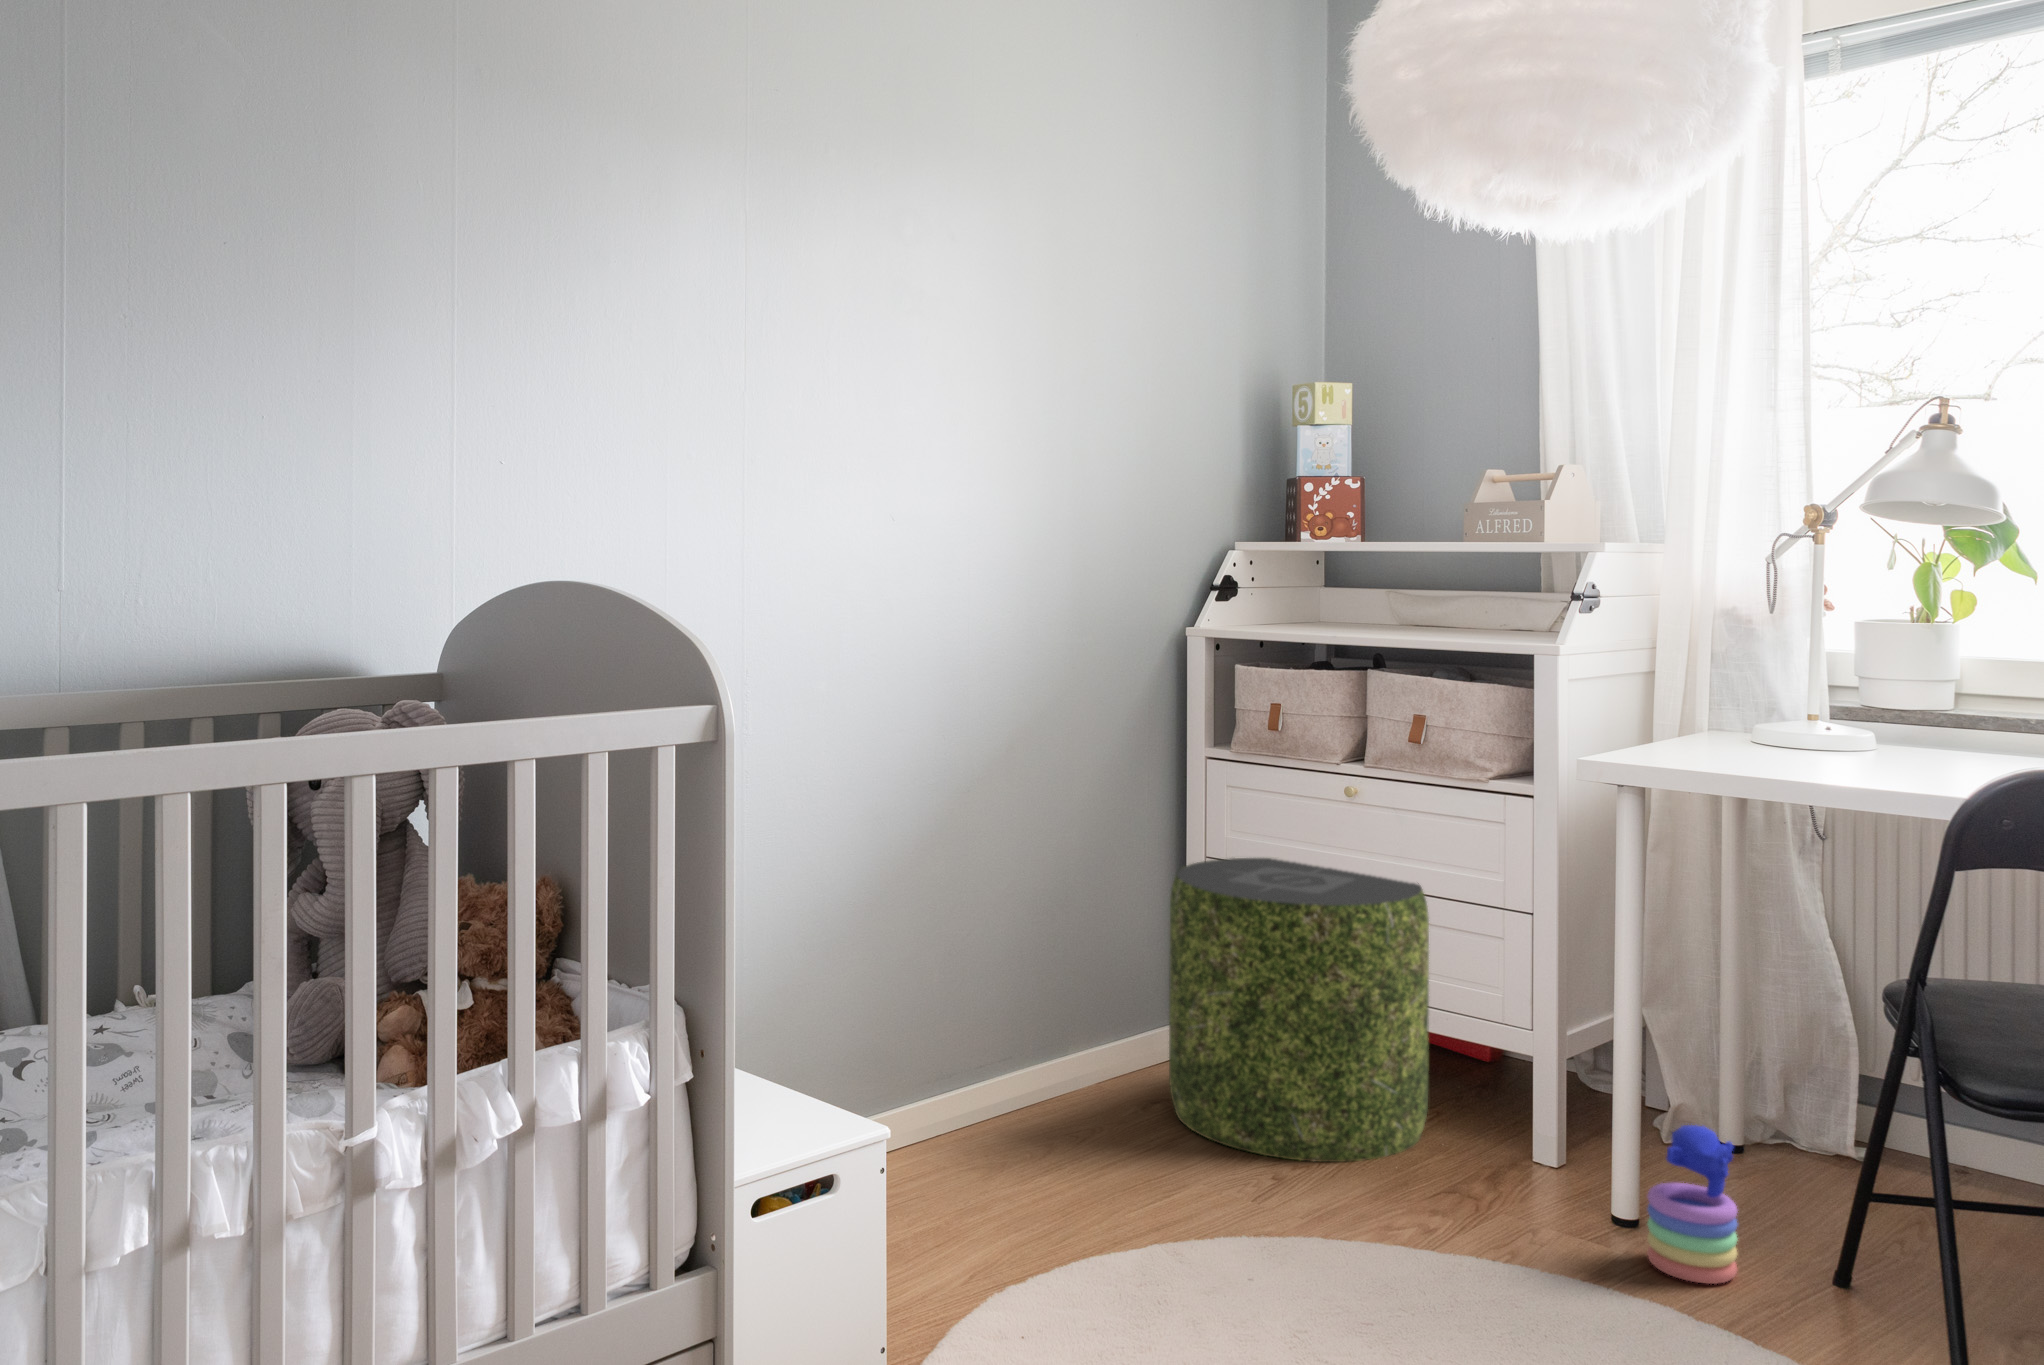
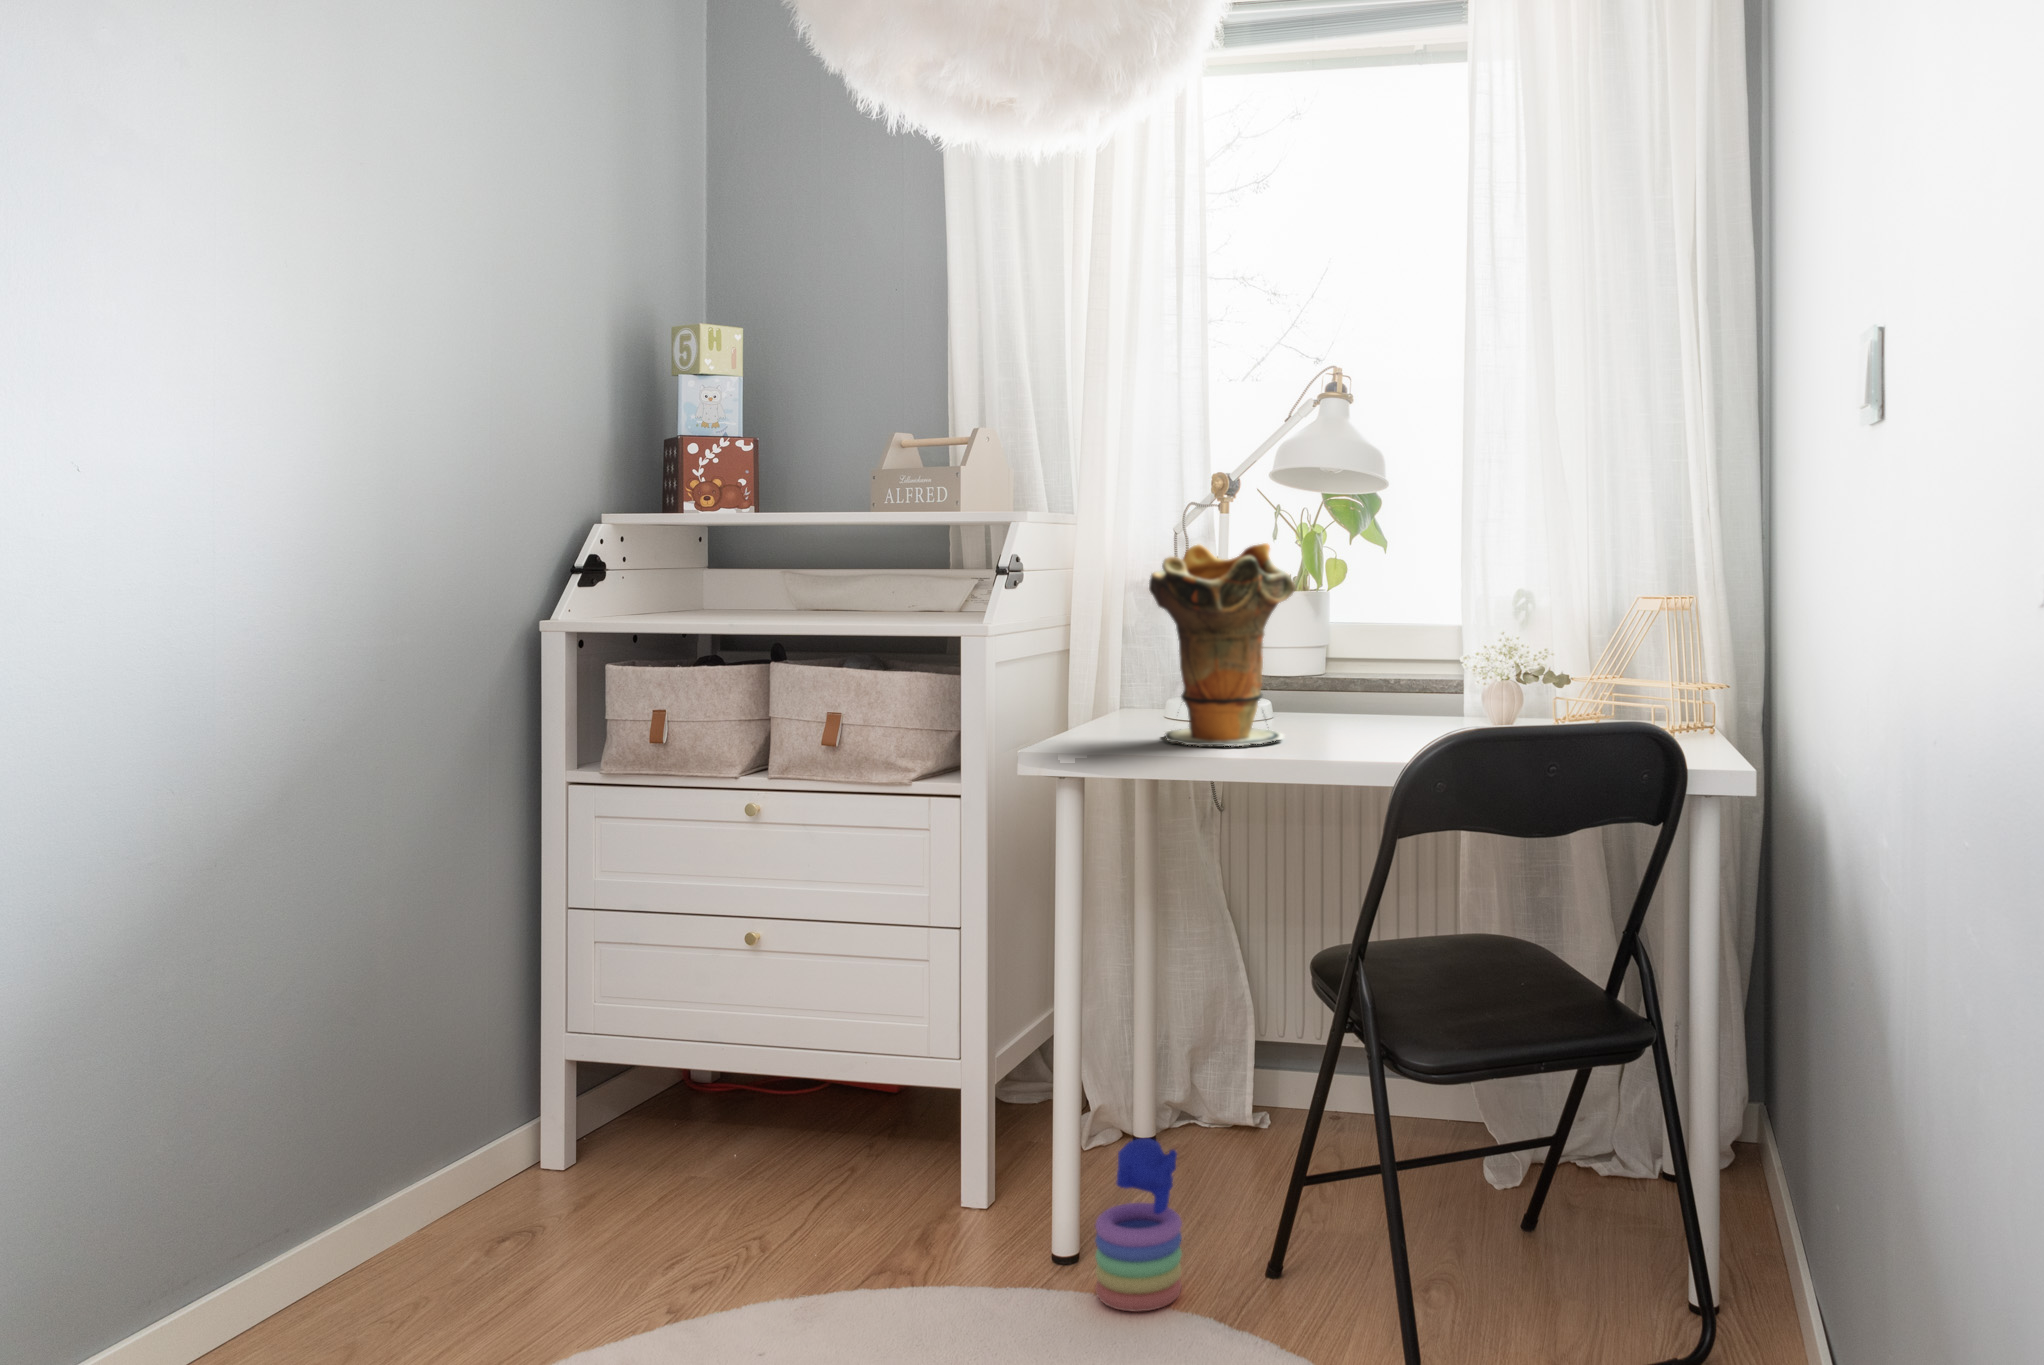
decorative vase: none [1716,576,1877,772] -> present [1149,543,1295,746]
pouf: present [1169,858,1429,1162] -> none [528,896,845,1276]

